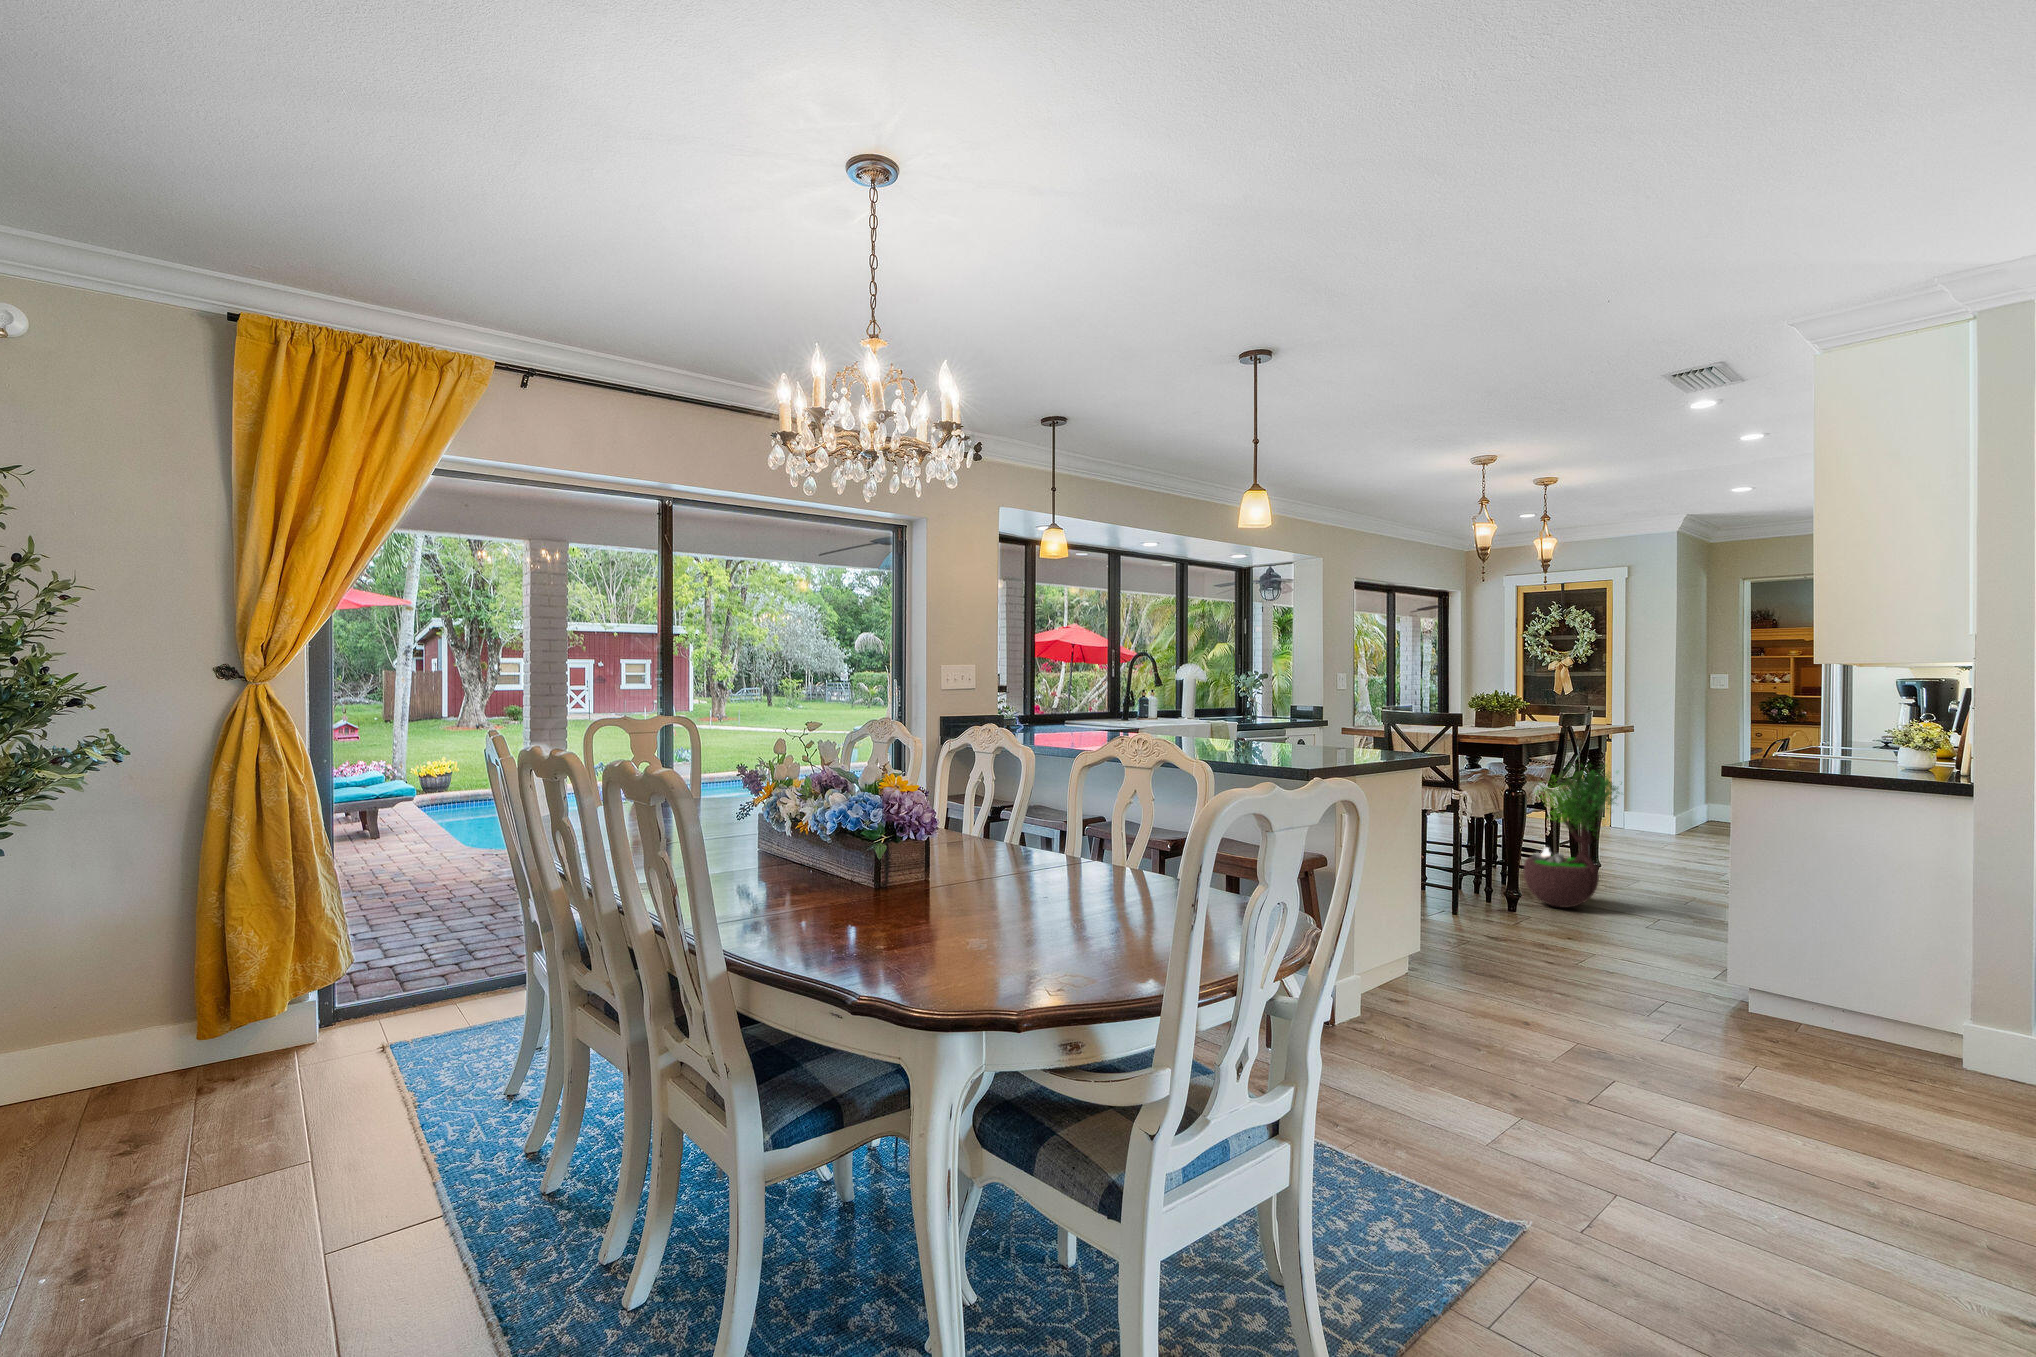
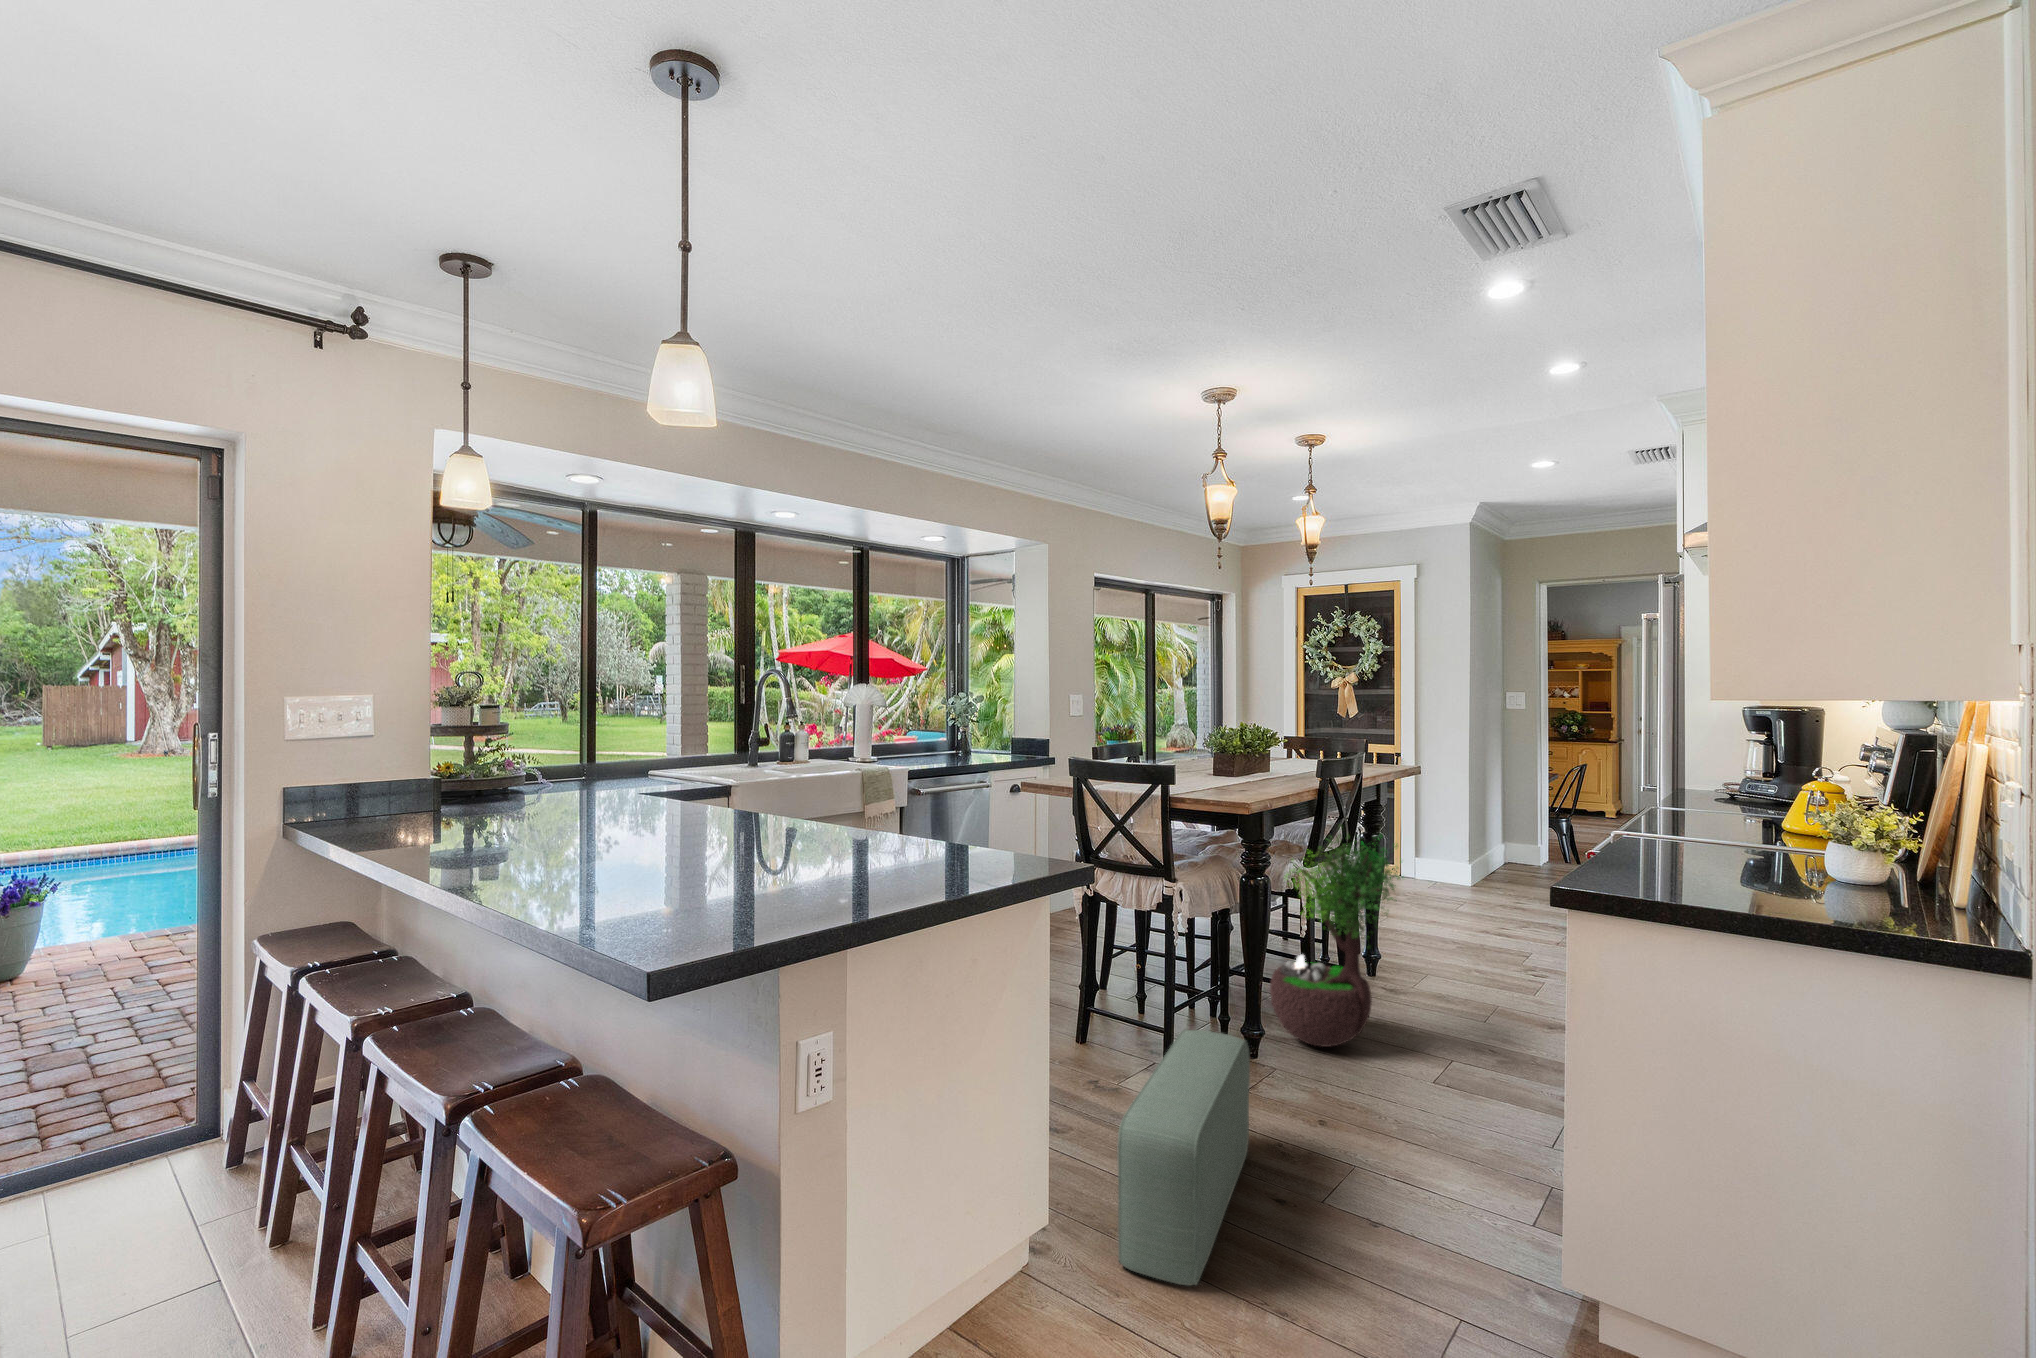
pouf: none [1459,869,1525,976] -> present [1117,1030,1250,1285]

